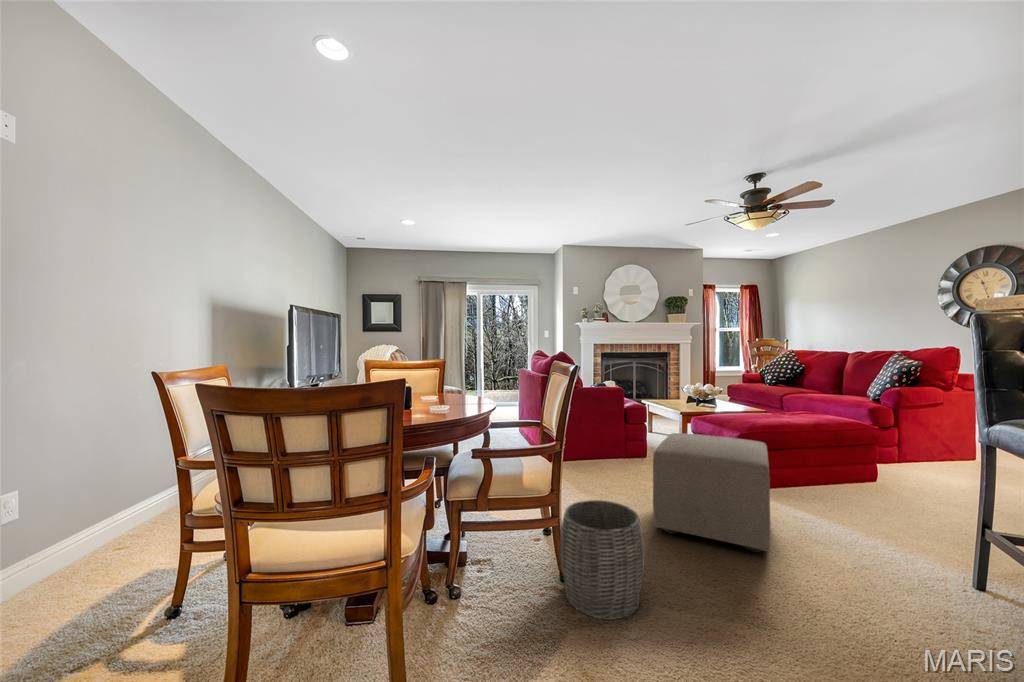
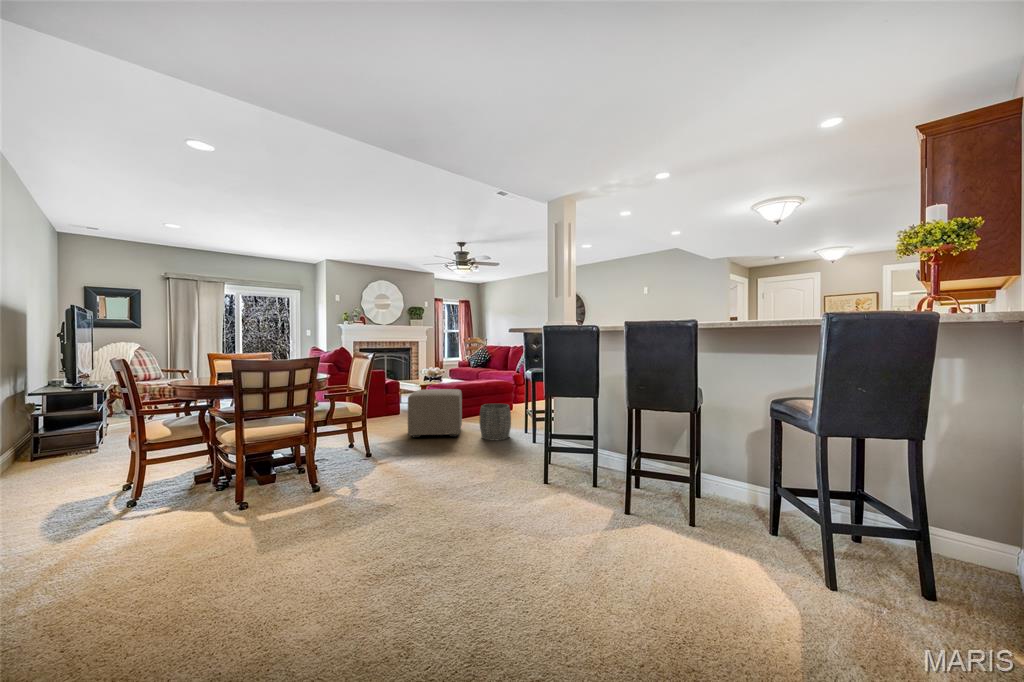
woven basket: present [560,500,645,620] -> present [480,404,511,440]

